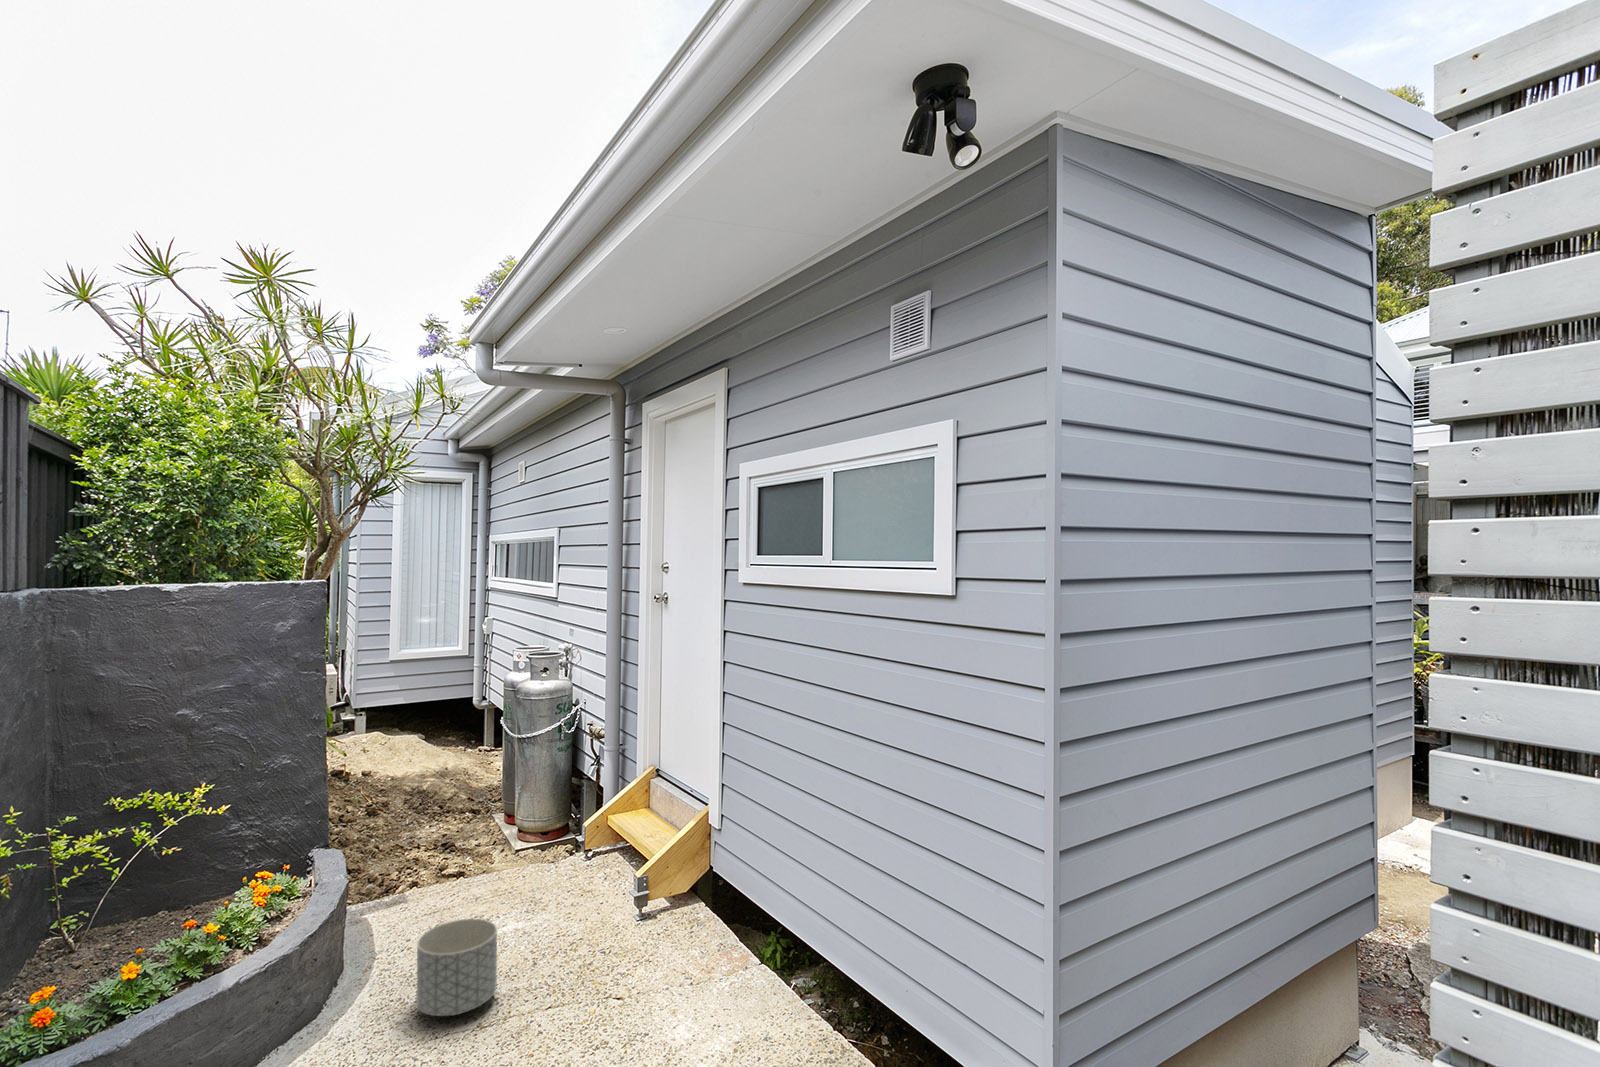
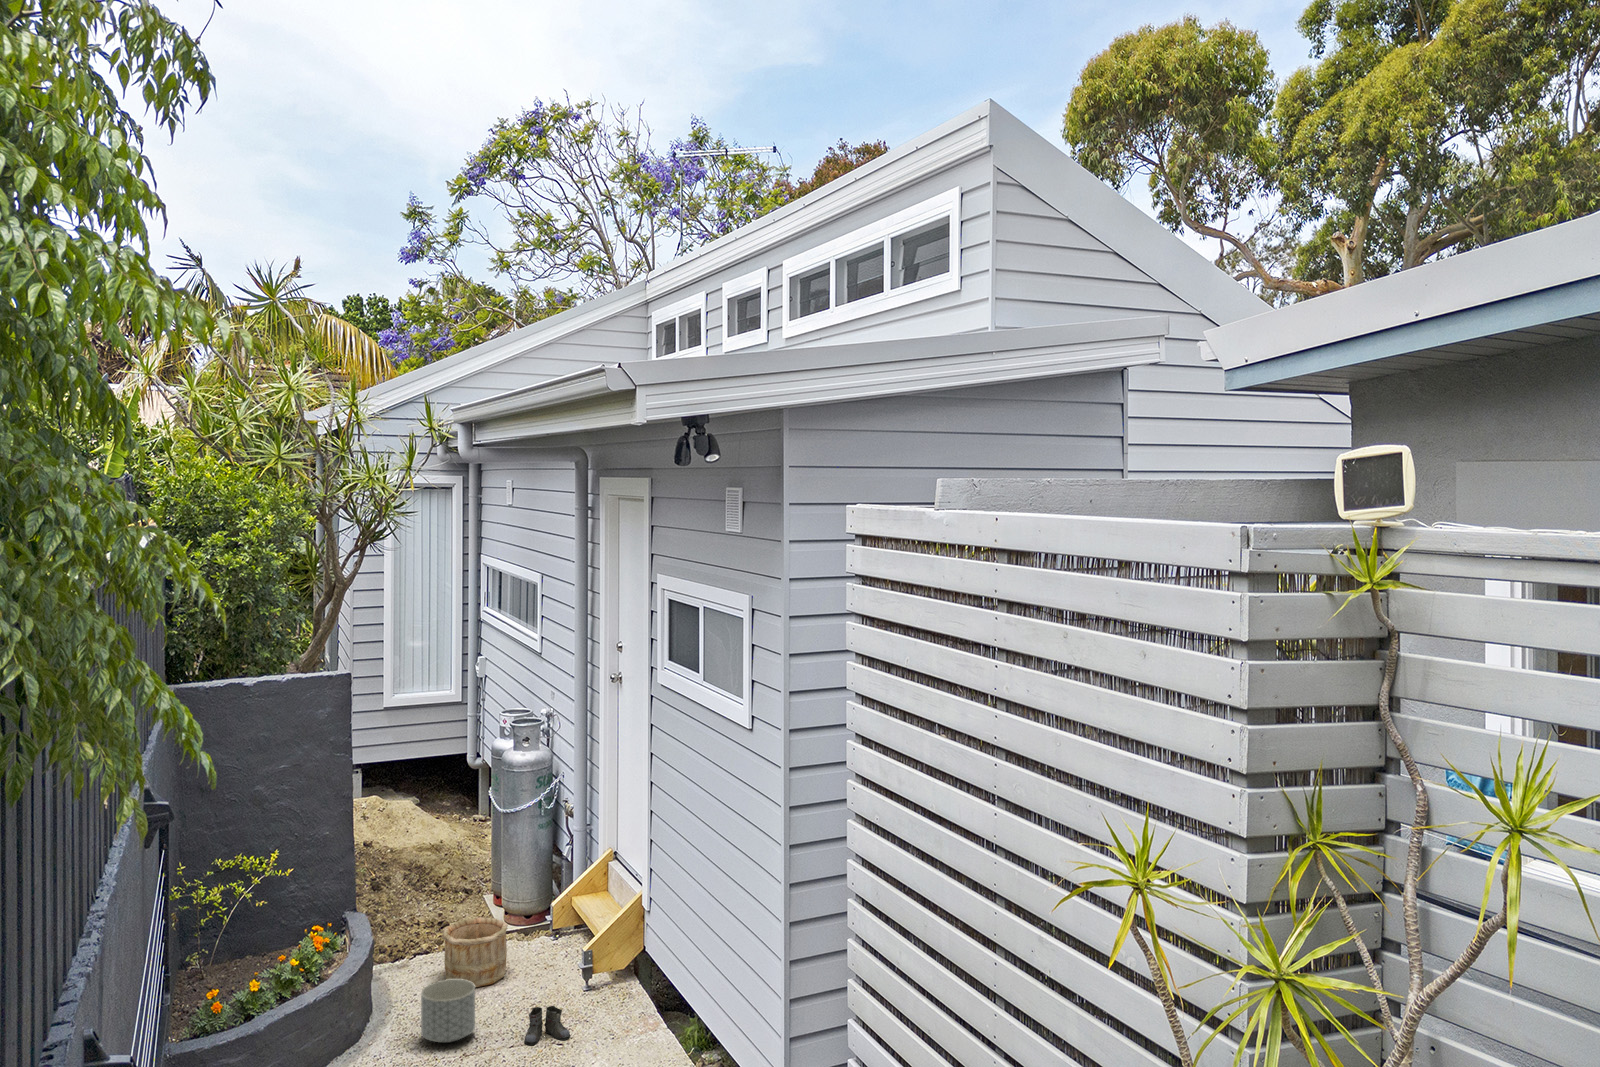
wooden bucket: none [448,835,533,926] -> present [442,917,508,987]
boots: none [560,947,632,1008] -> present [524,1006,570,1045]

